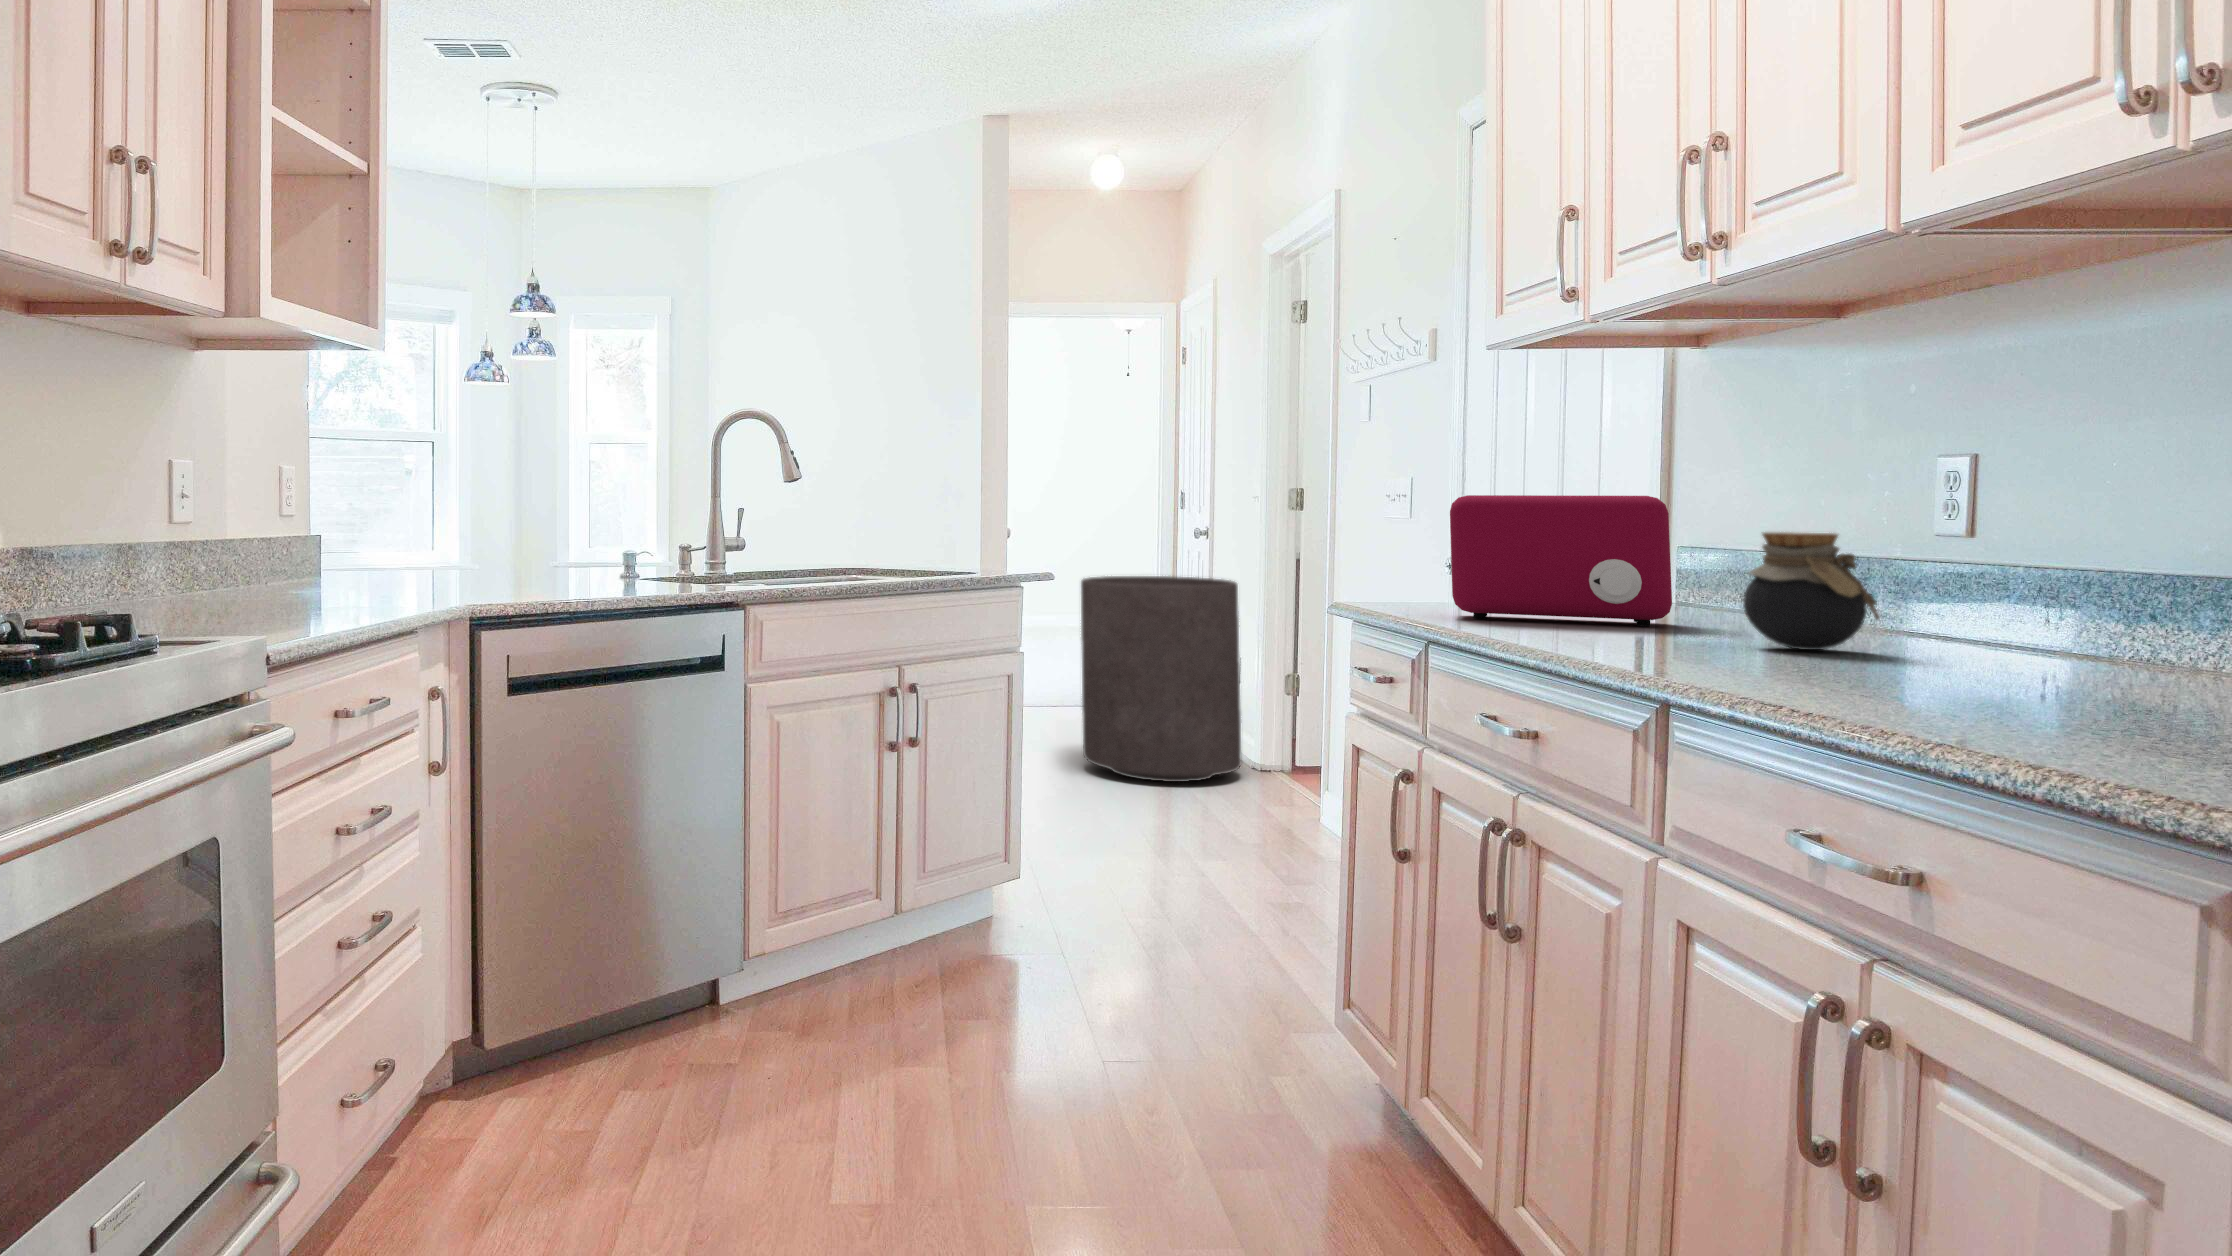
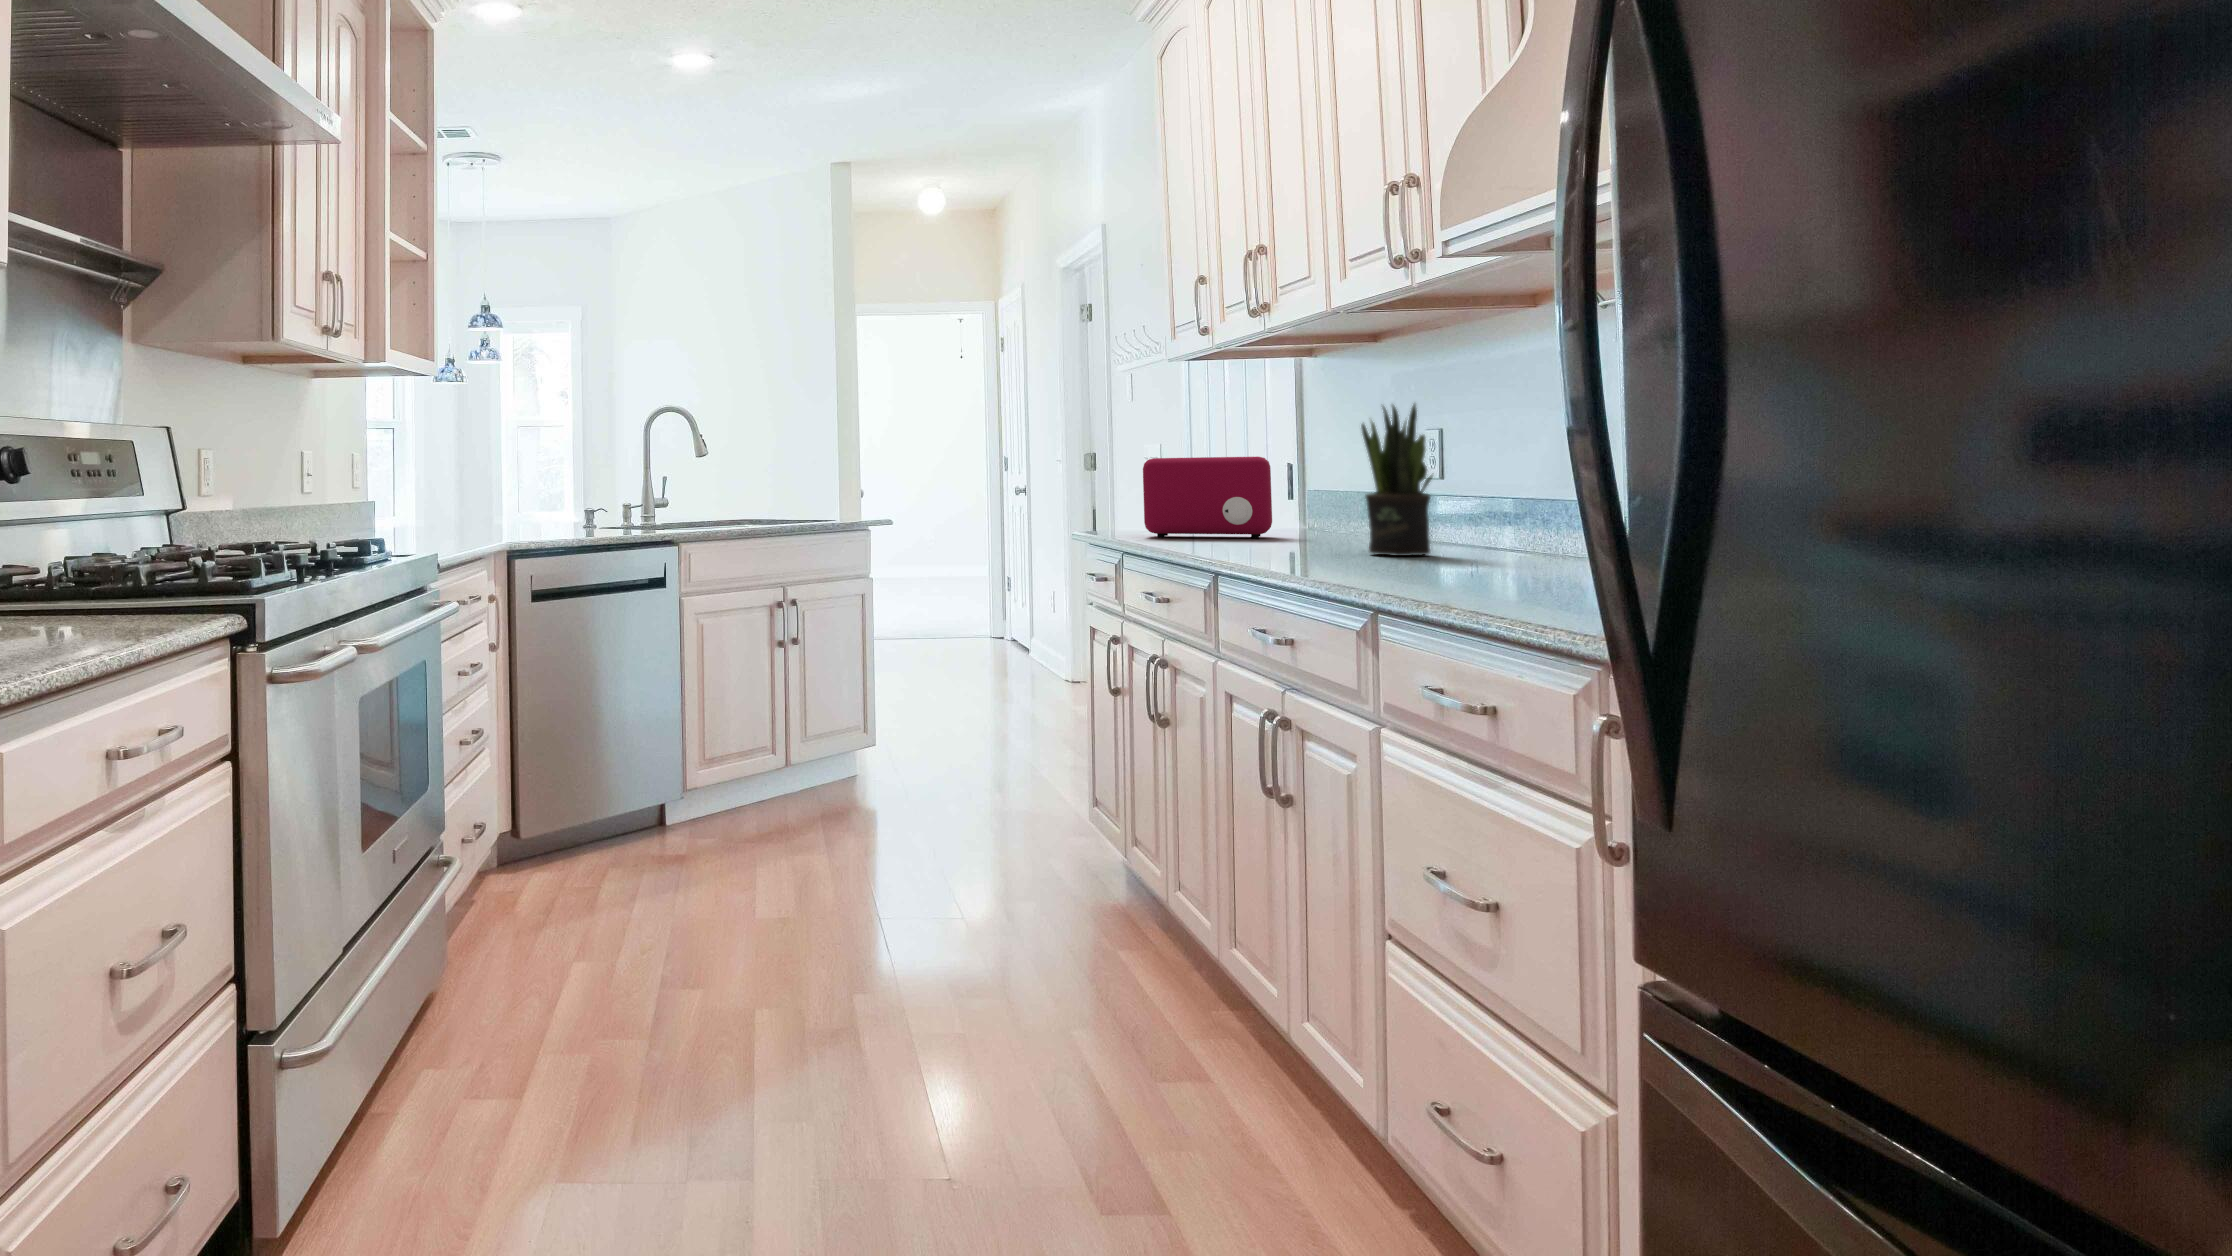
potted plant: none [1929,399,2086,683] -> present [1361,404,1433,556]
jar: present [1743,532,1880,650] -> none [1292,478,1358,546]
trash can: present [1081,576,1241,782] -> none [922,524,1045,682]

